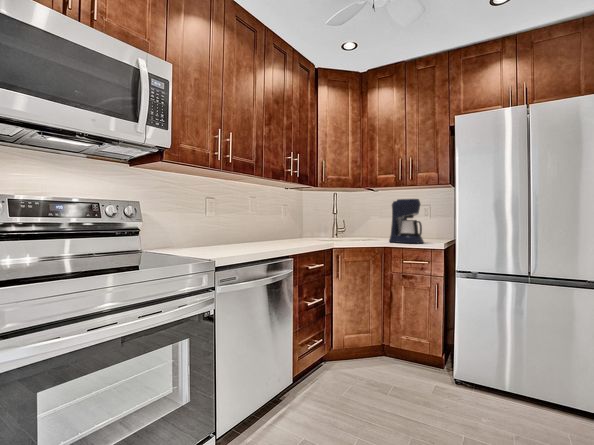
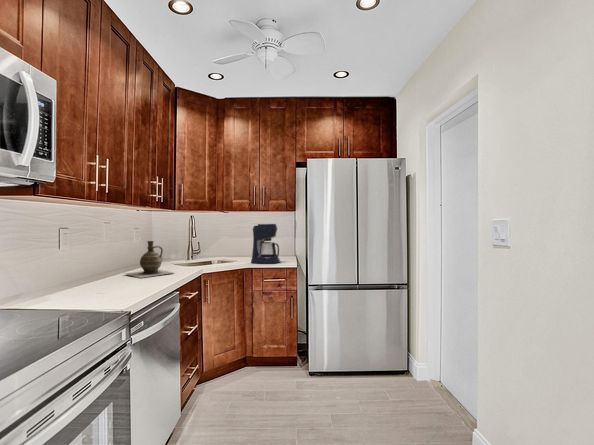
ceramic jug: none [259,212,301,245] -> present [126,241,173,278]

